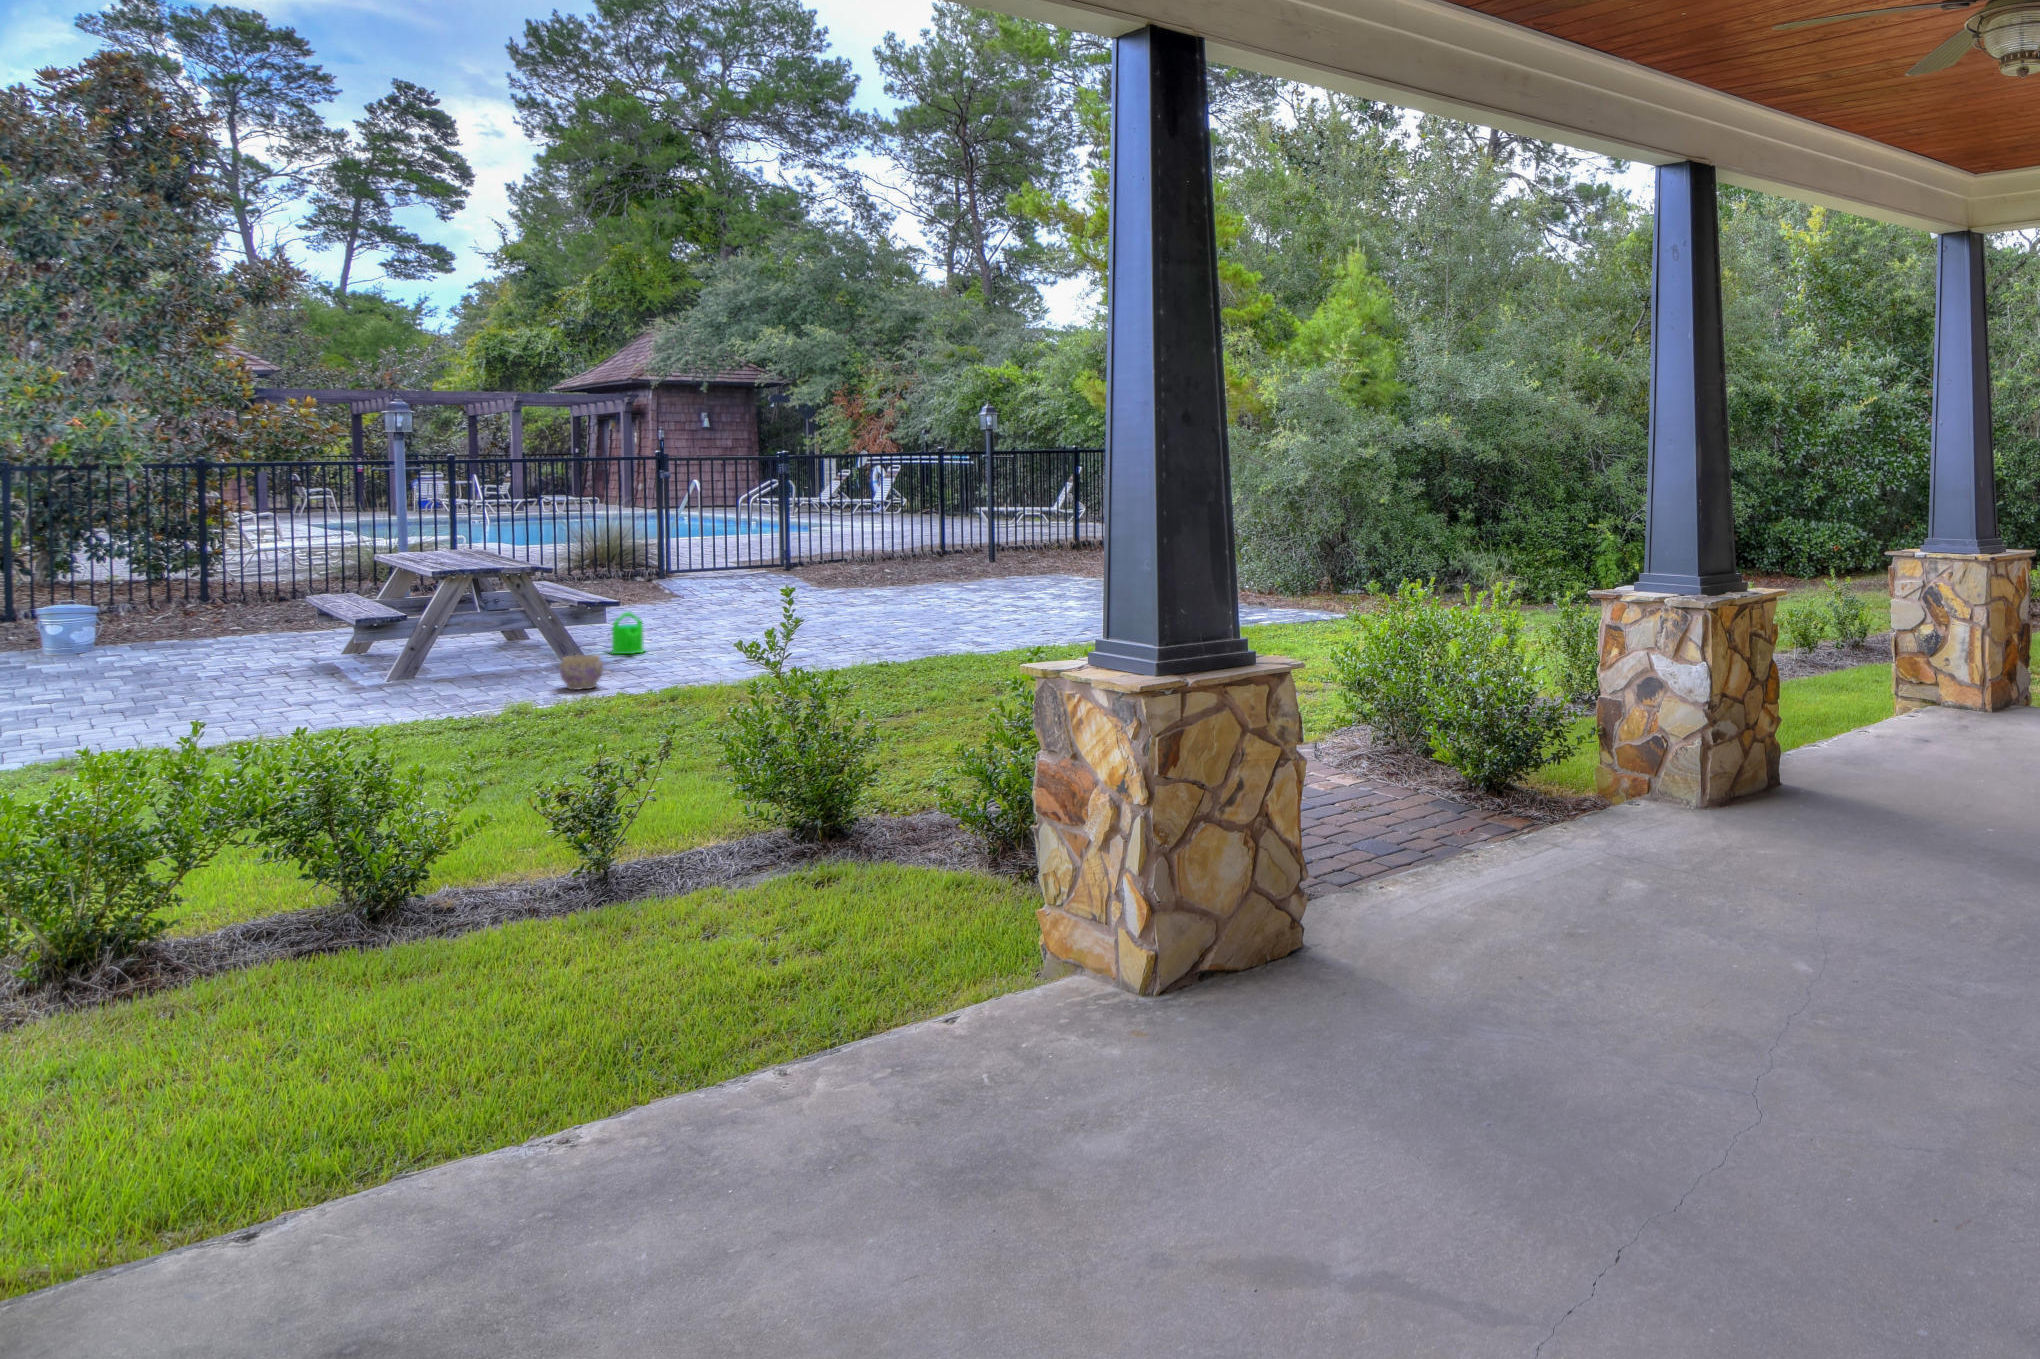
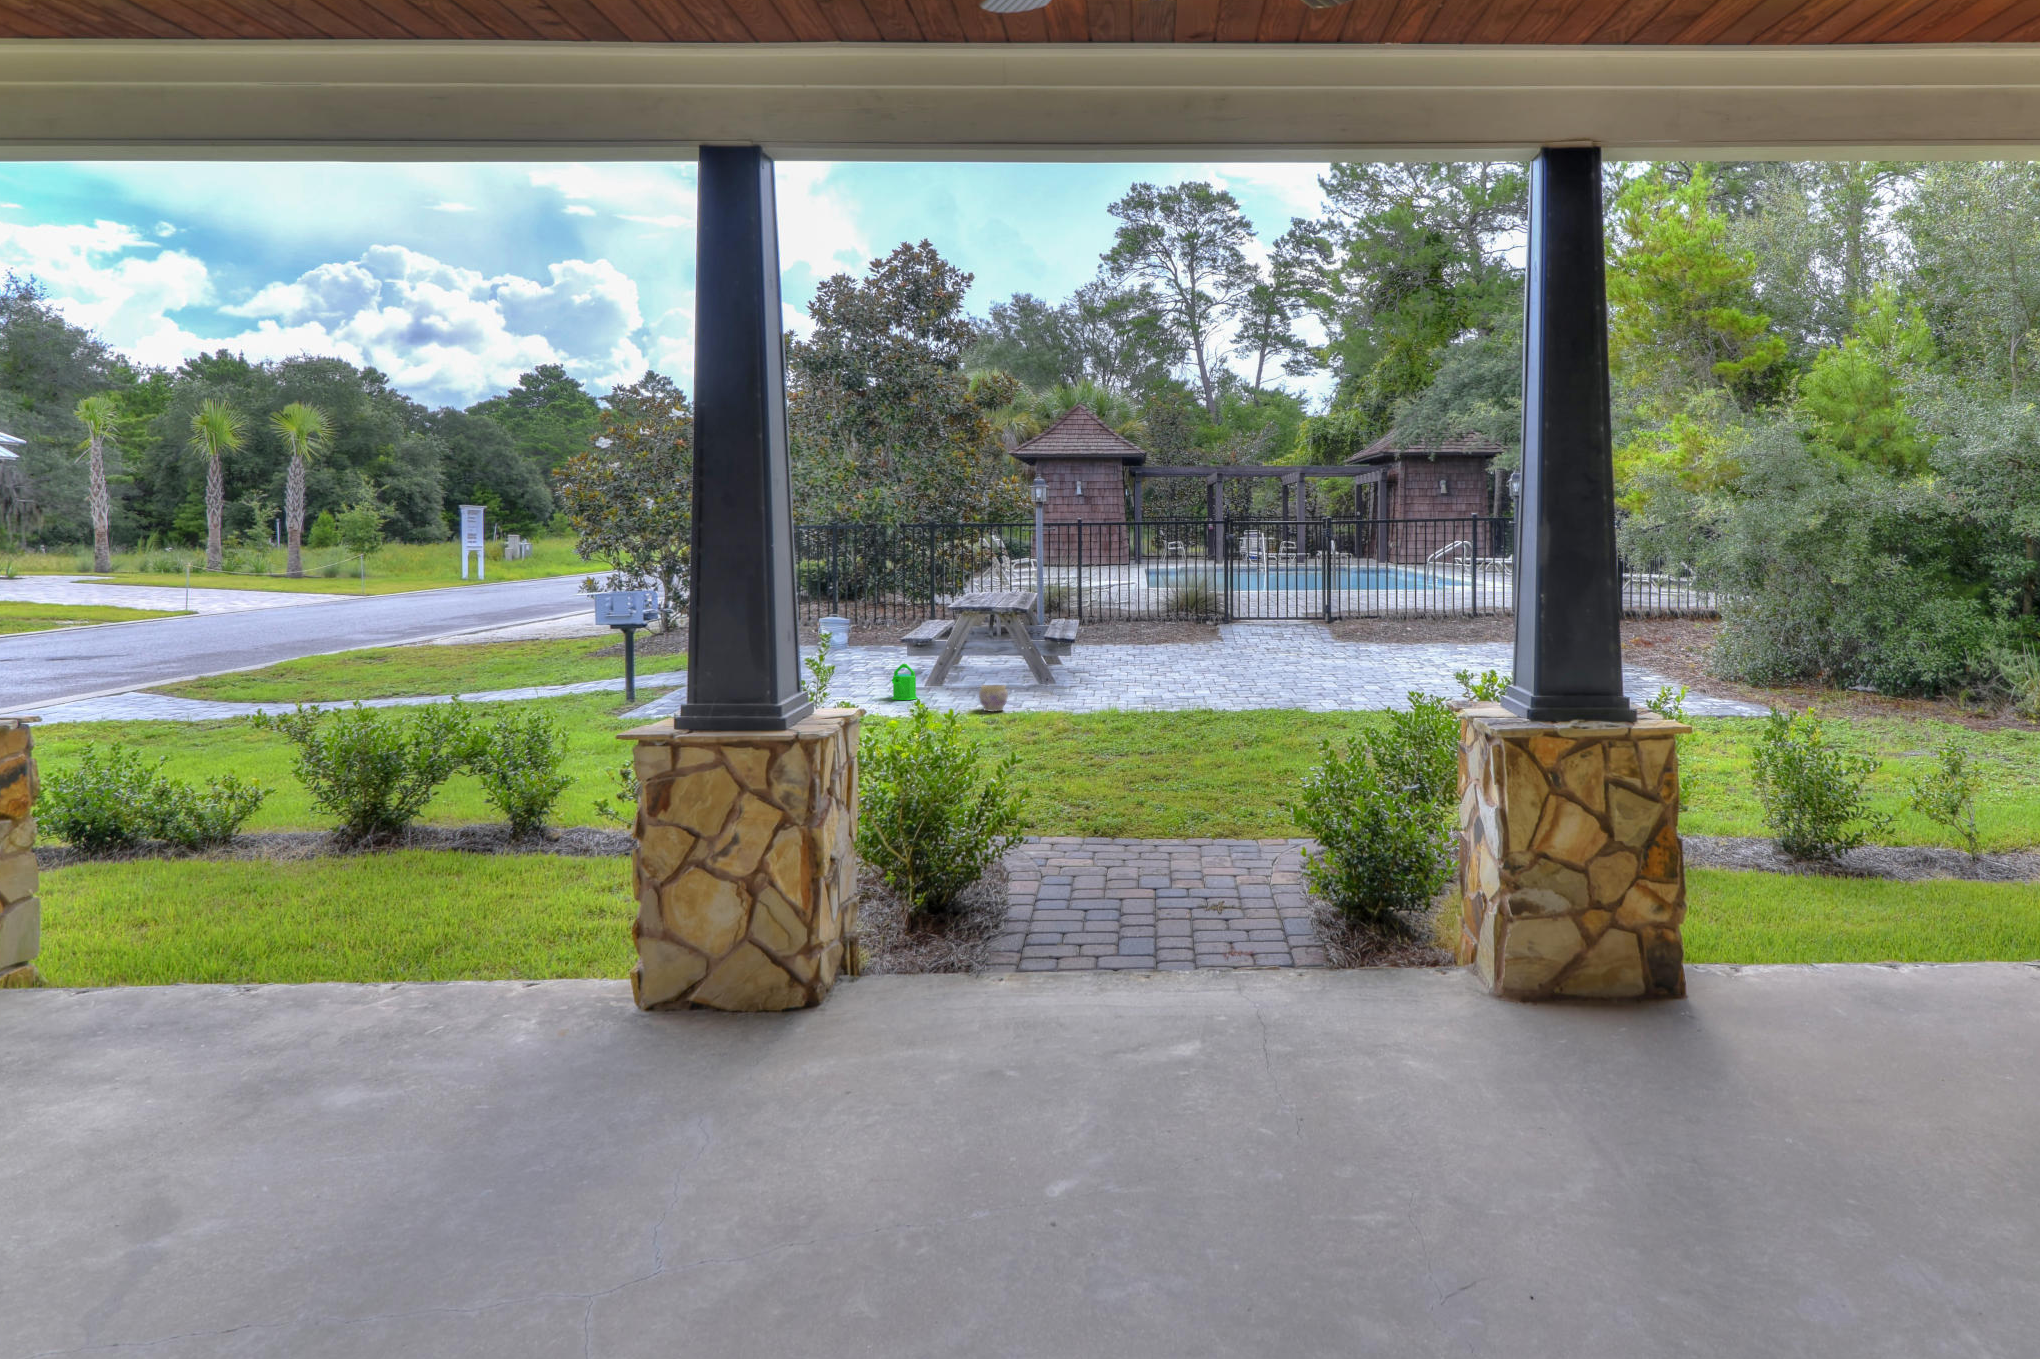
watering can: present [612,612,644,654] -> present [892,664,917,700]

